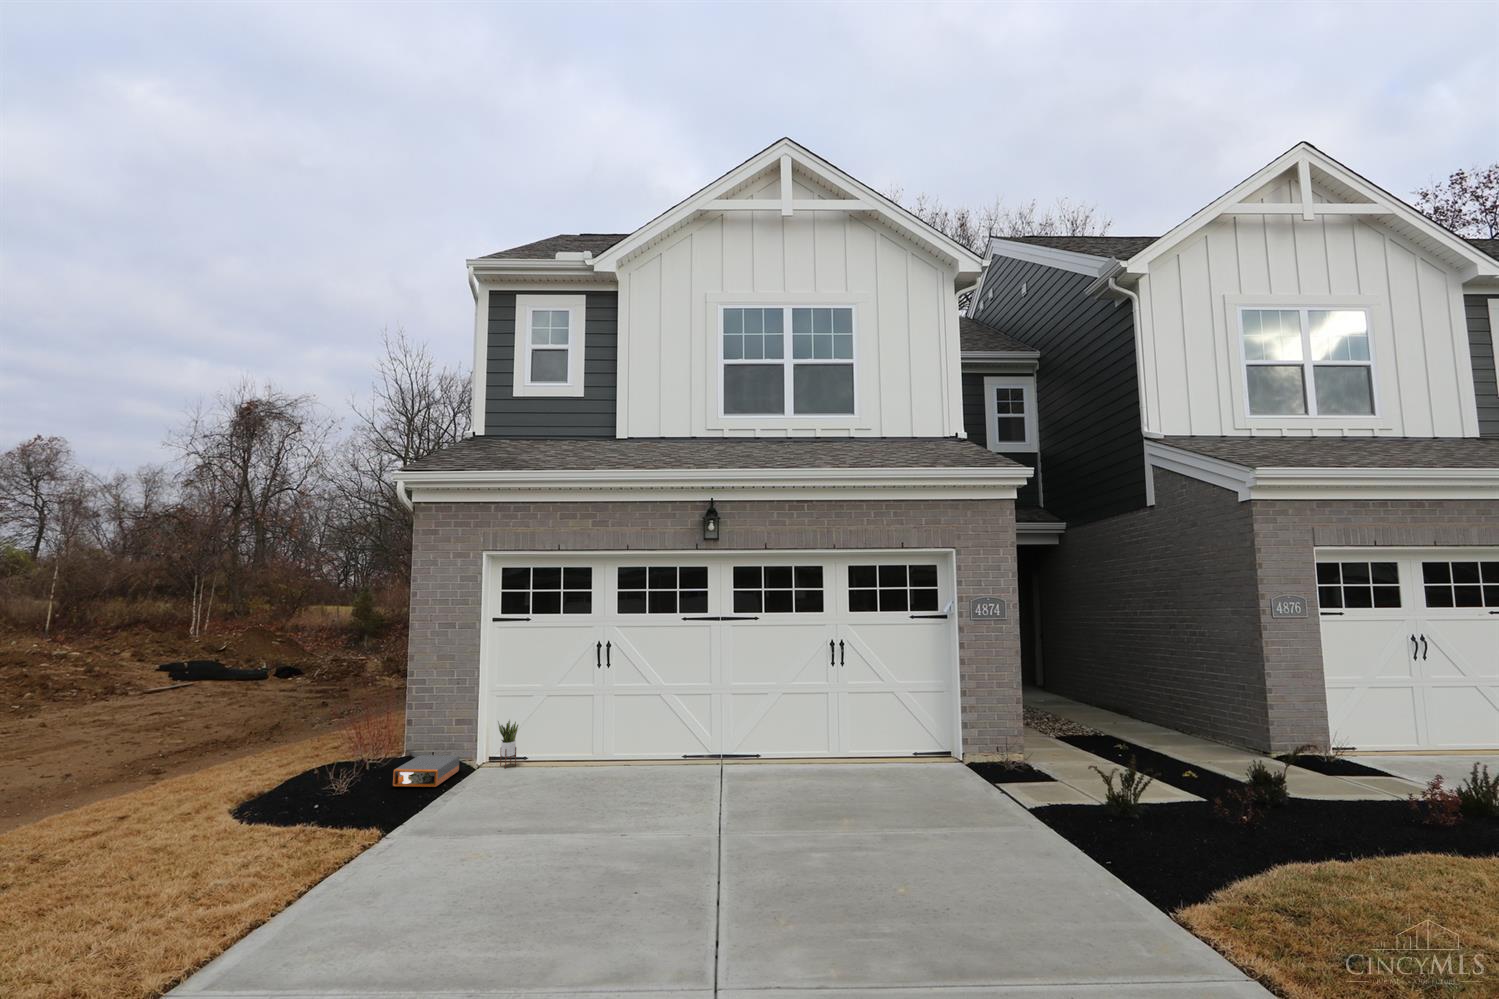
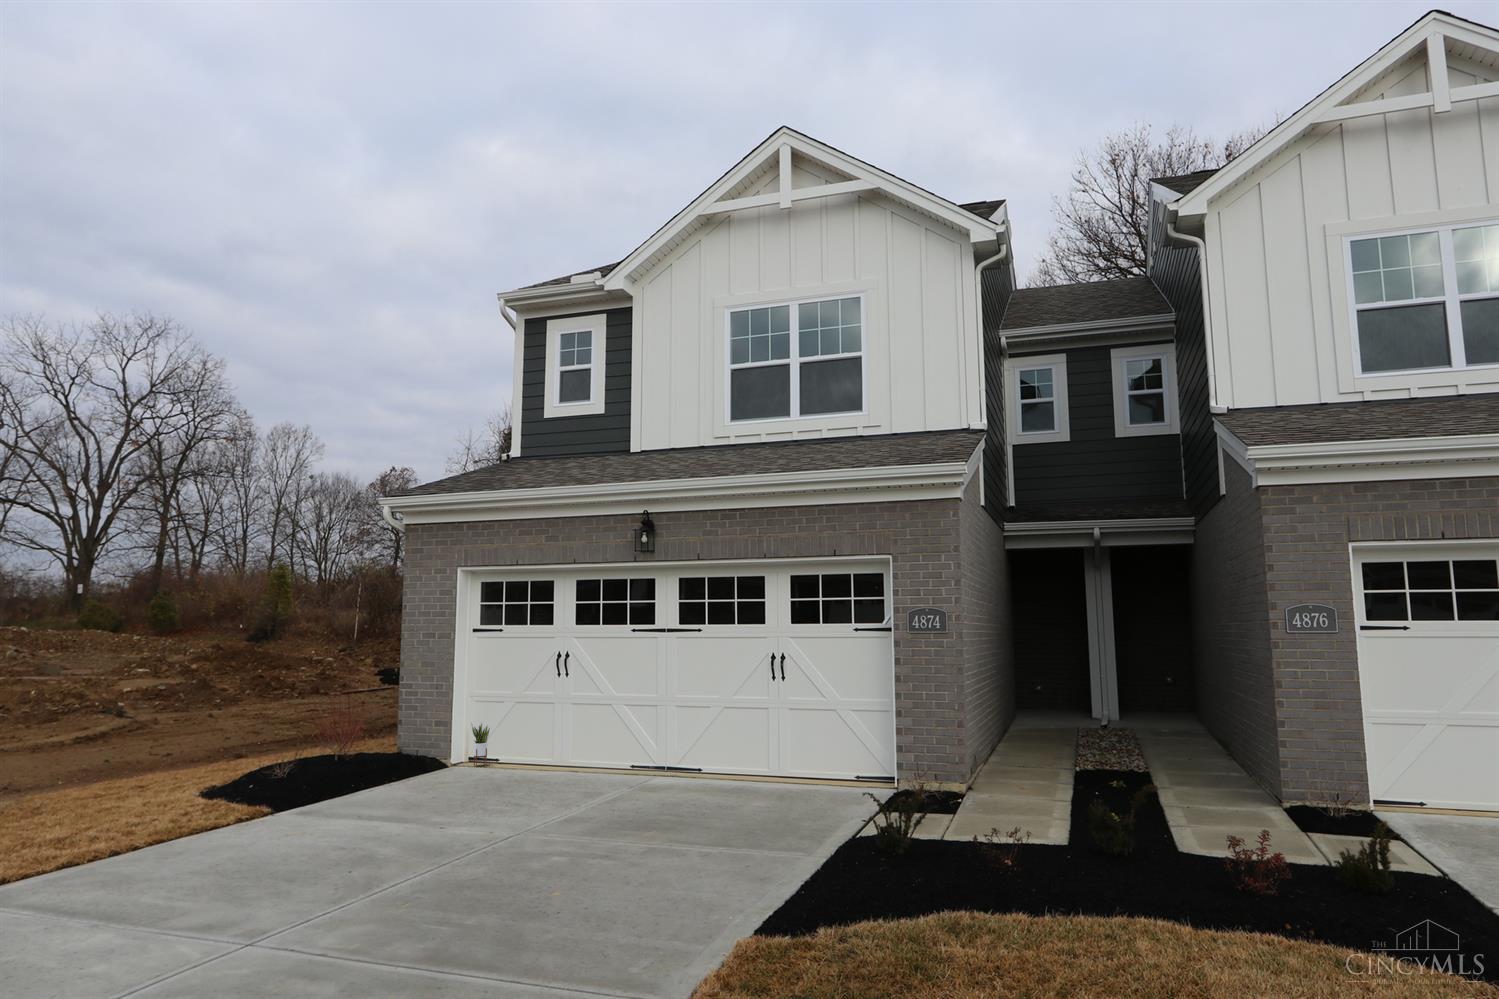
storage box: present [393,755,459,787] -> none [378,750,439,773]

